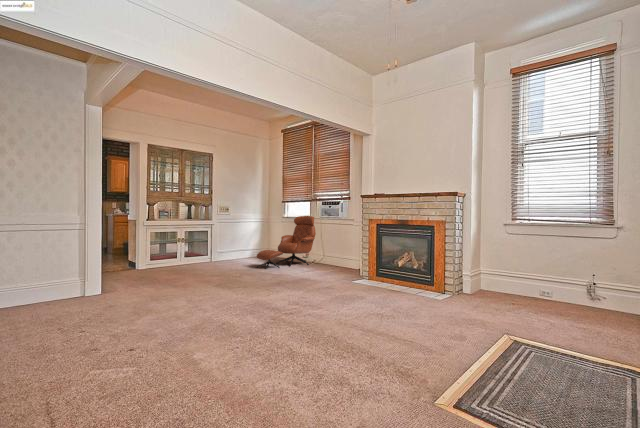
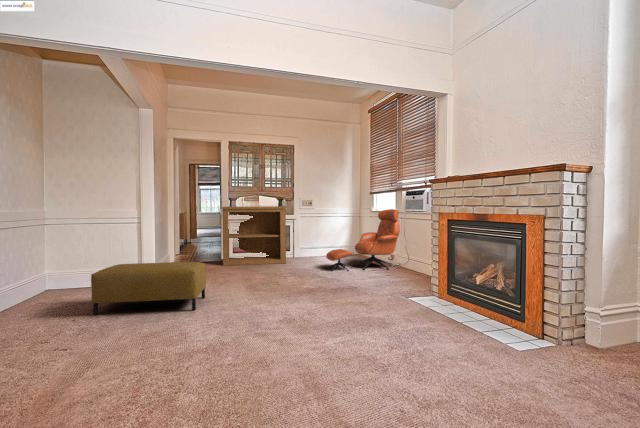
bookshelf: none [144,211,214,271] -> present [222,206,286,265]
ottoman: none [90,264,200,323] -> present [91,262,206,315]

